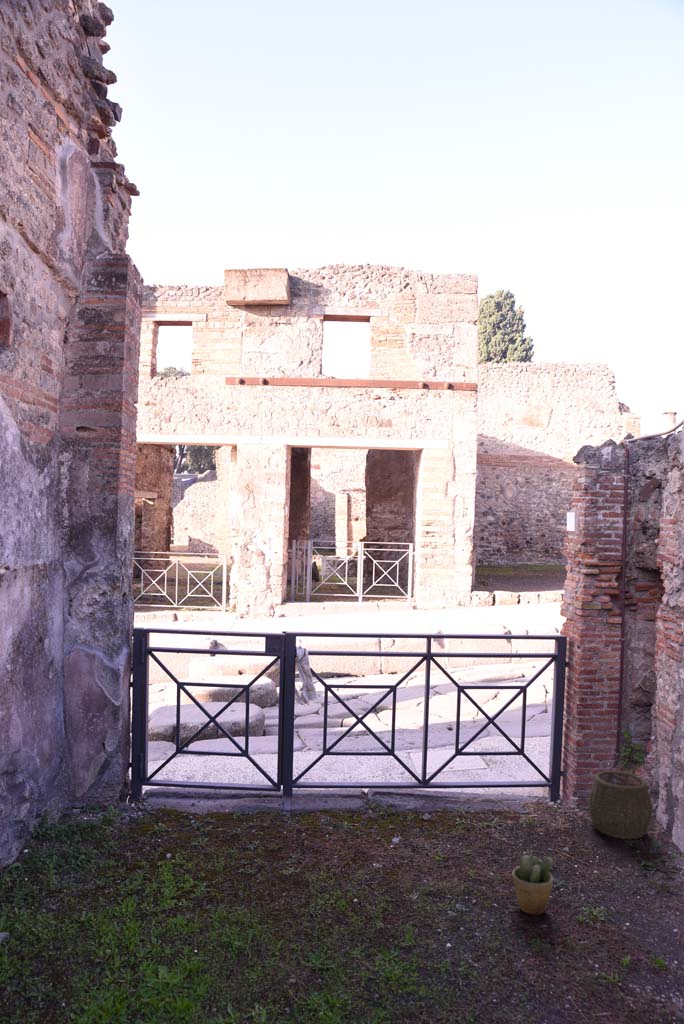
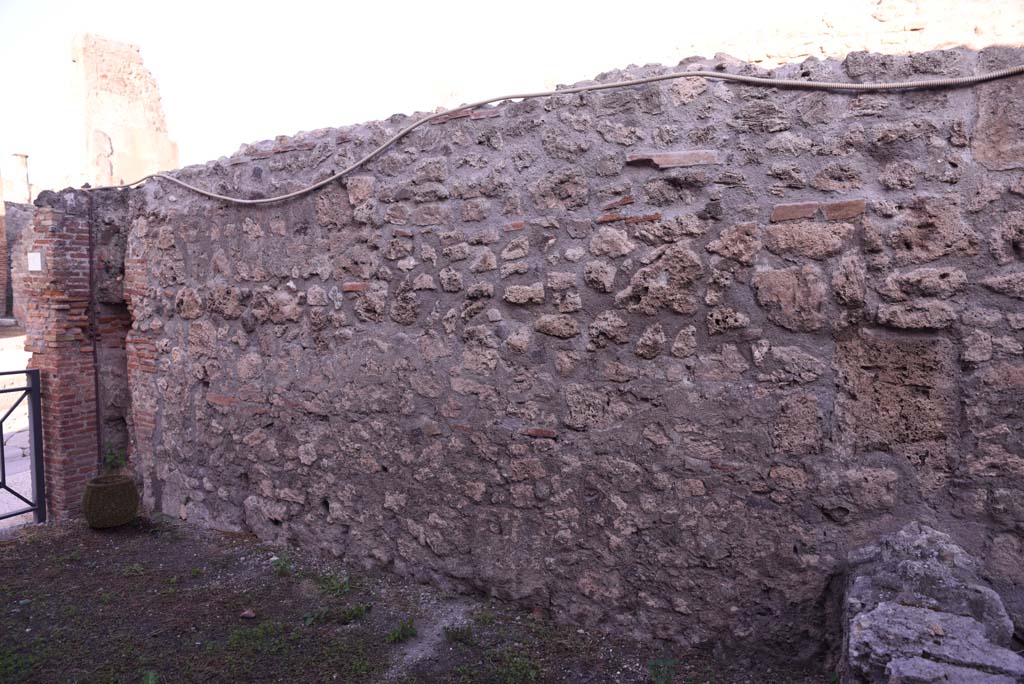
potted plant: present [512,855,553,915] -> none [49,541,88,593]

